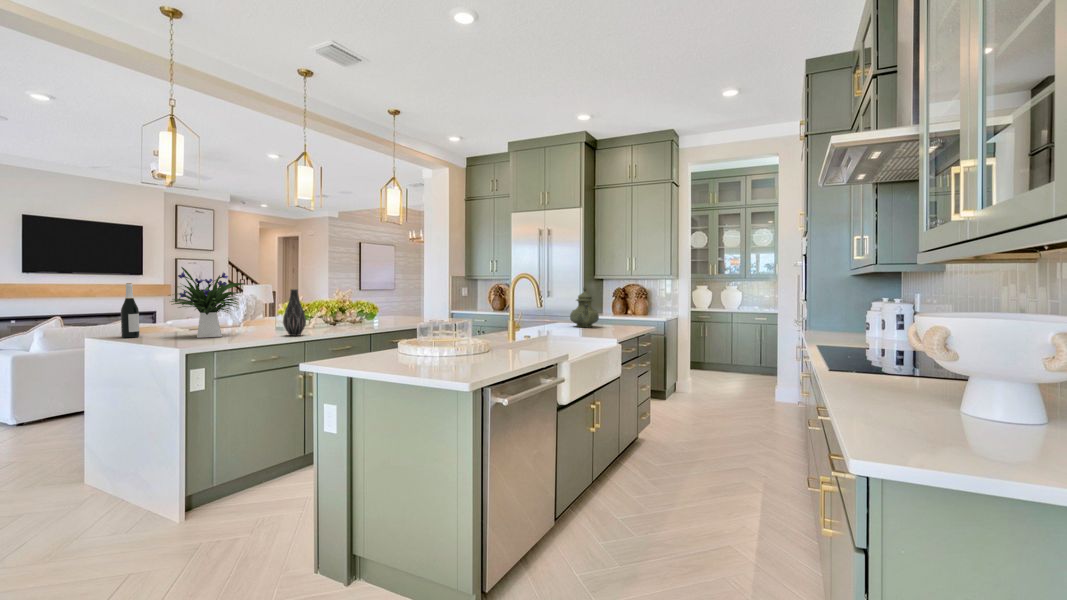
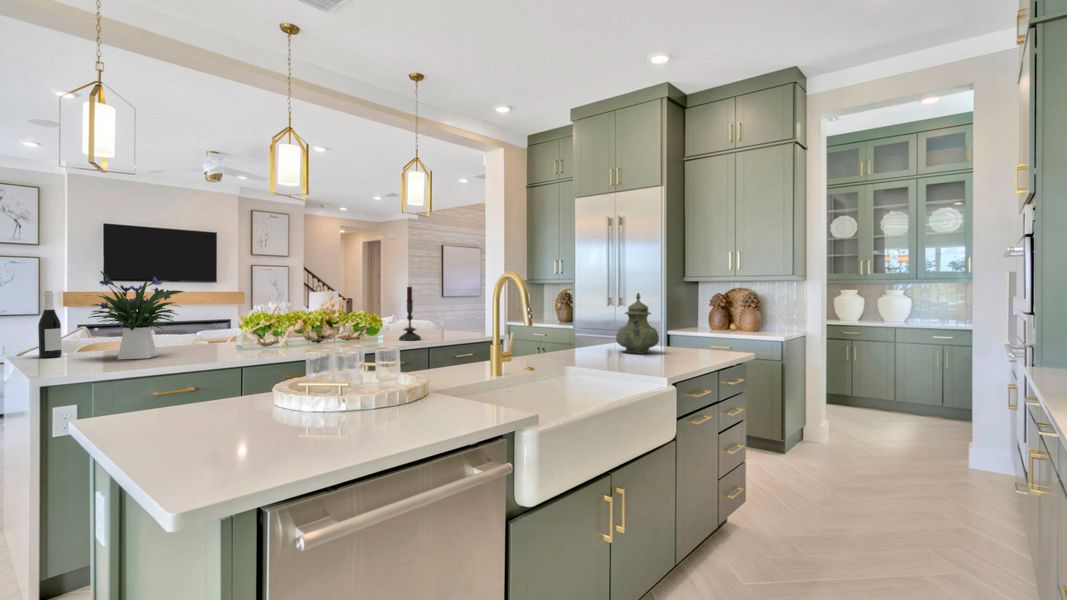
candle: none [392,280,410,323] -> present [399,286,421,340]
vase: present [283,289,306,336] -> none [222,298,253,359]

